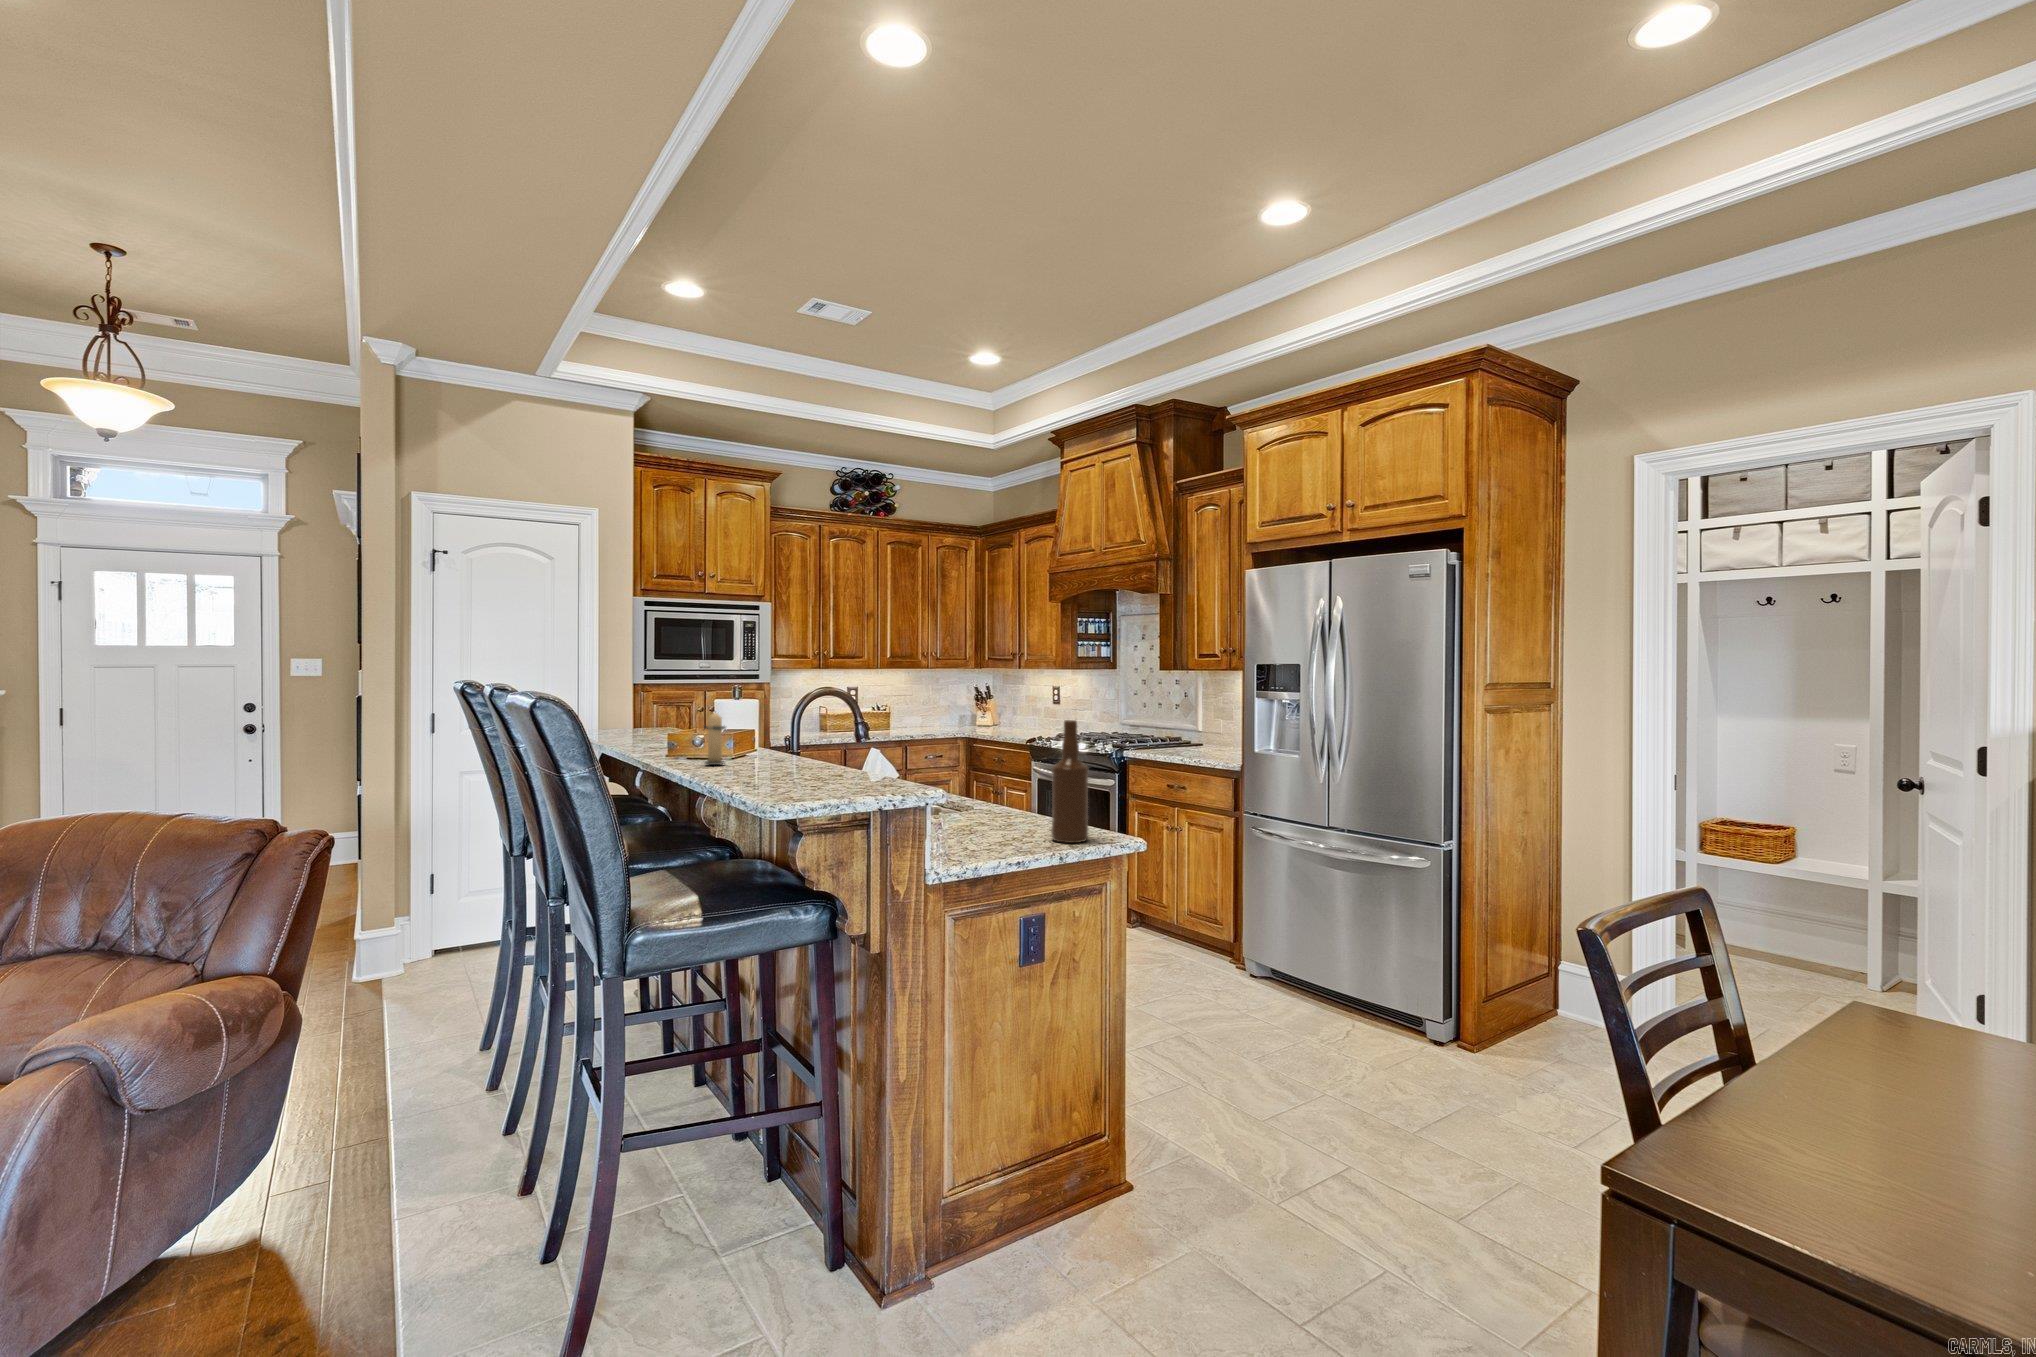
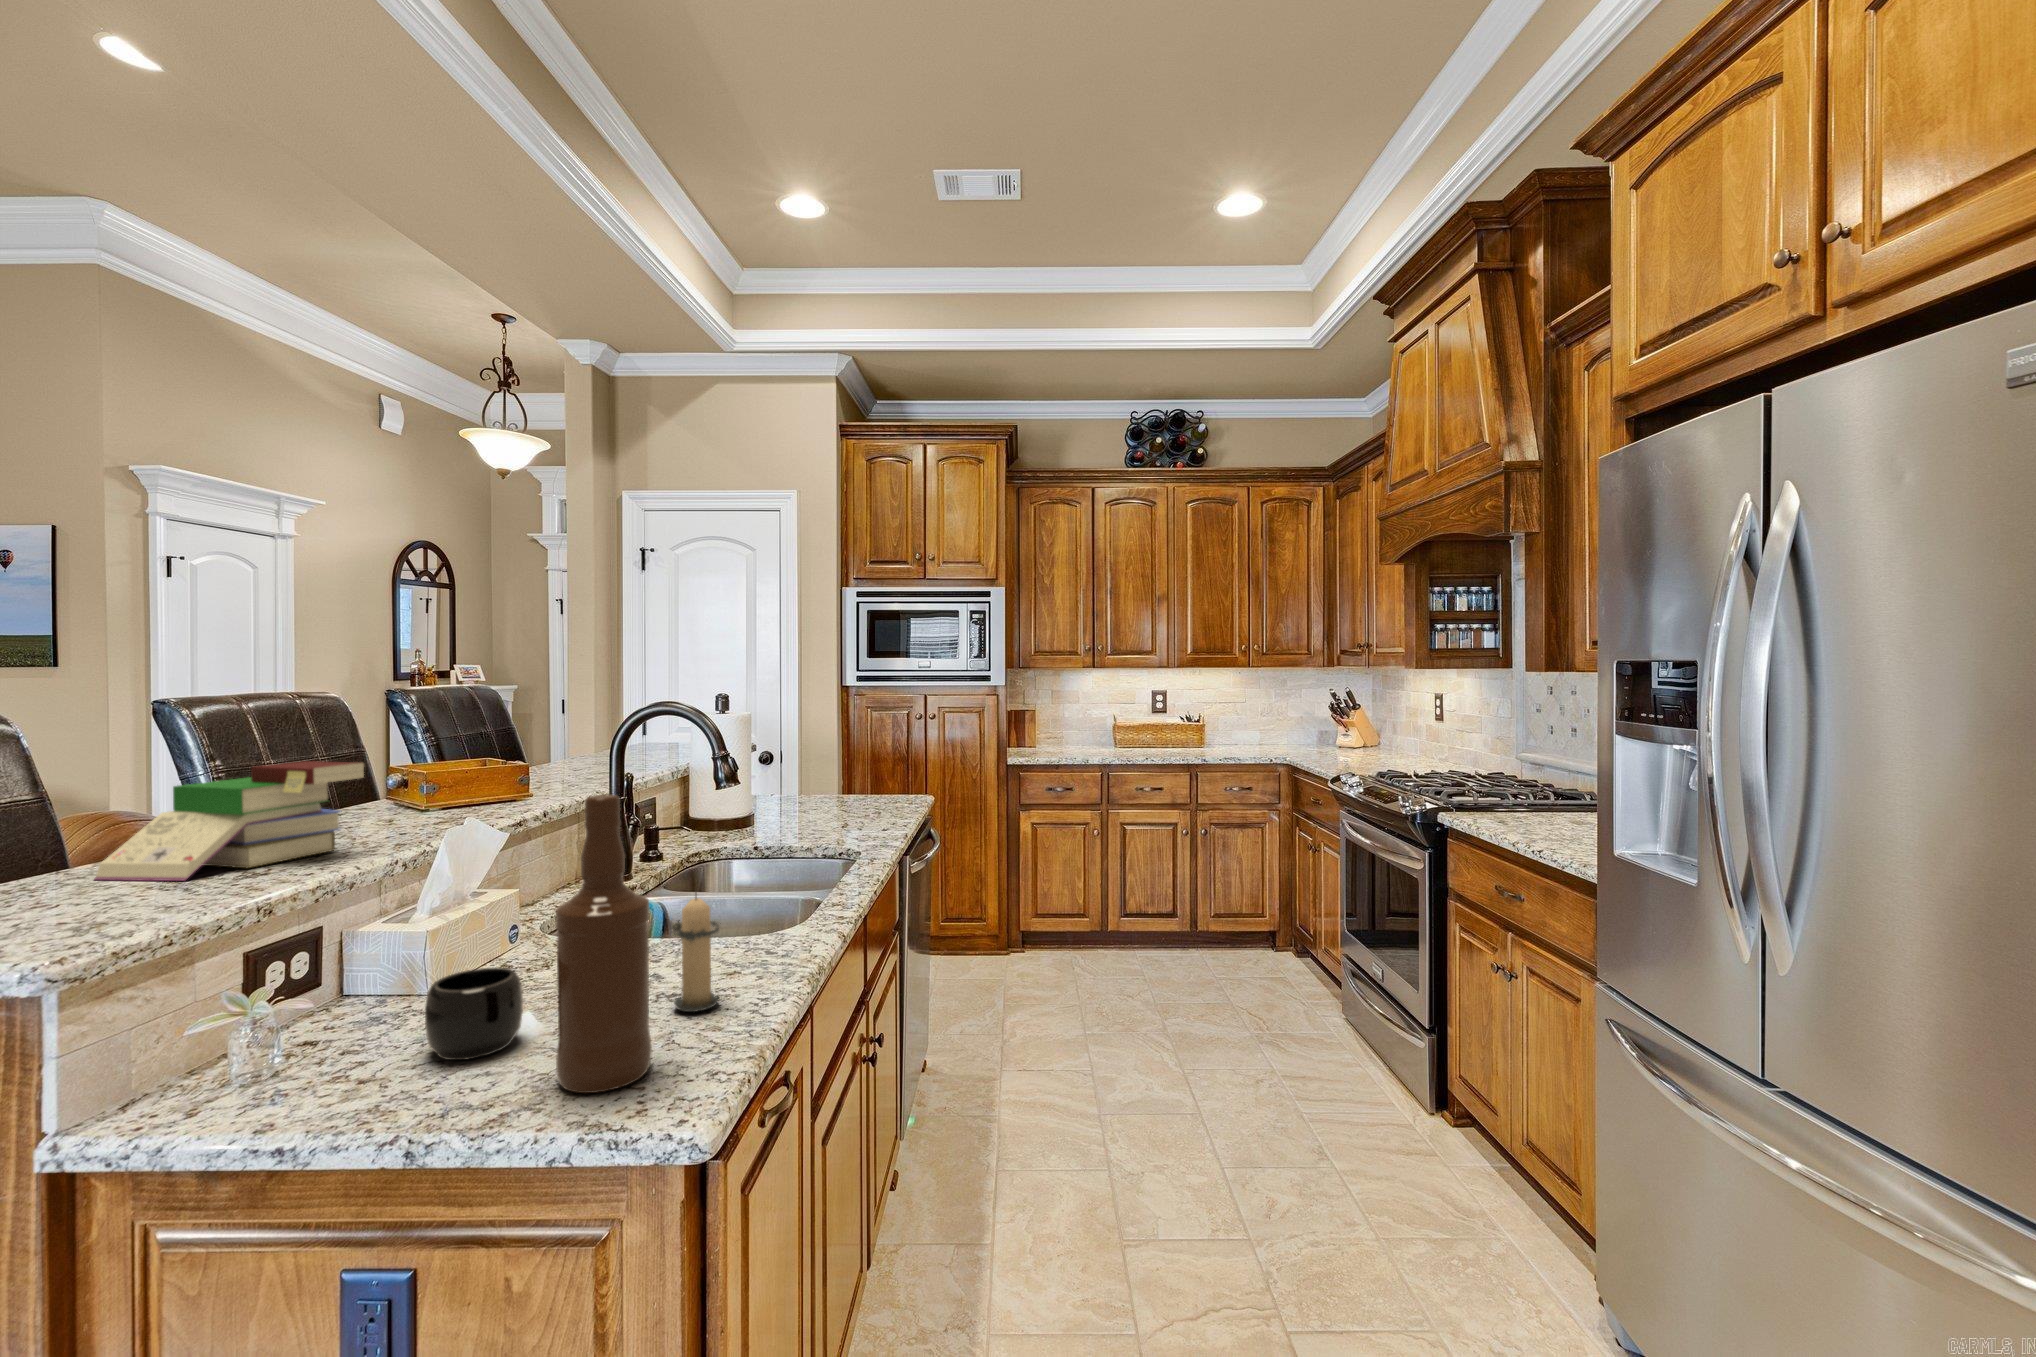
candle: present [704,713,725,765] -> present [672,893,721,1012]
book: none [740,719,823,785] -> present [95,761,364,881]
mug: none [969,808,1012,845] -> present [425,968,523,1060]

